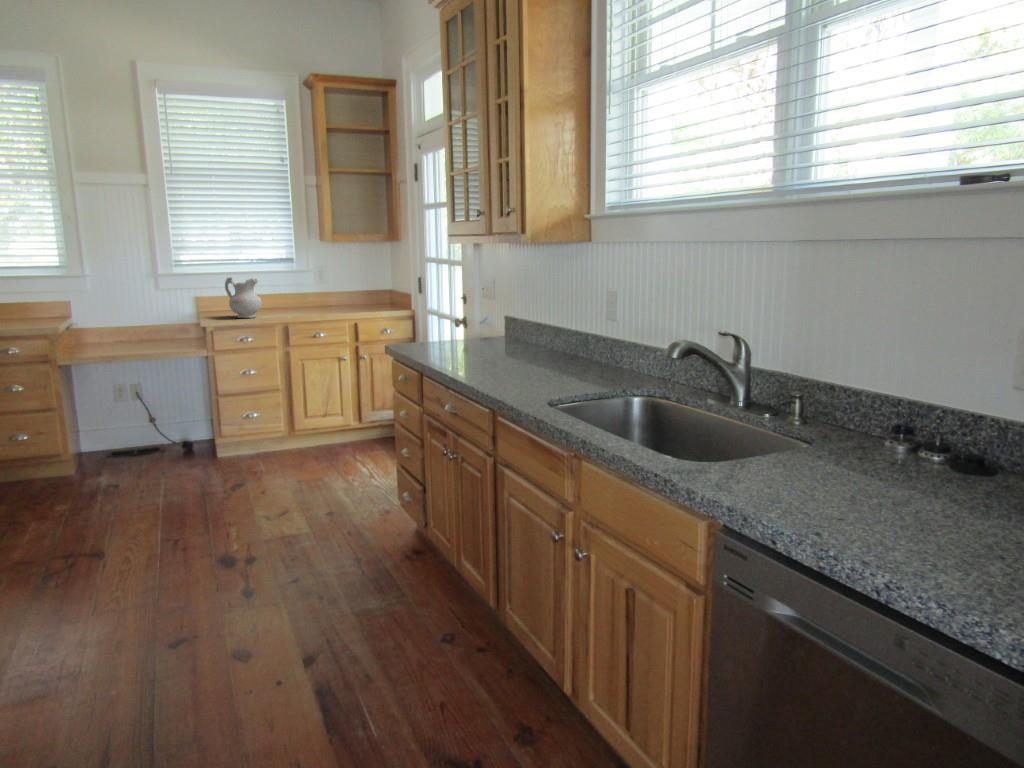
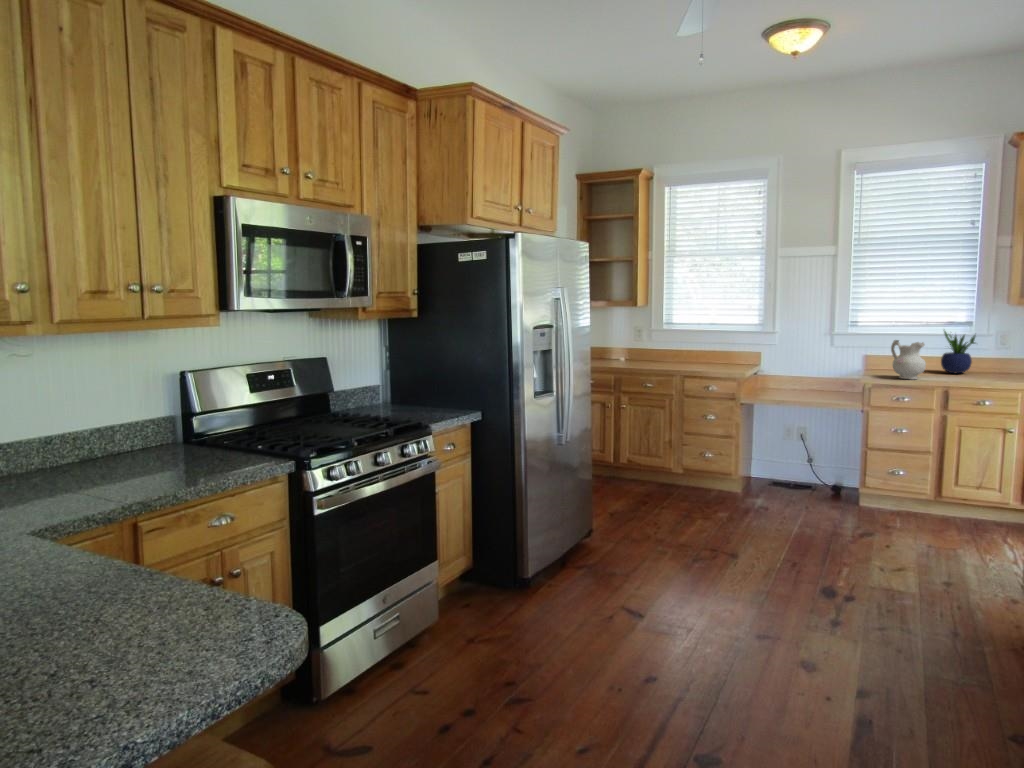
potted plant: none [269,264,302,309] -> present [941,331,975,373]

